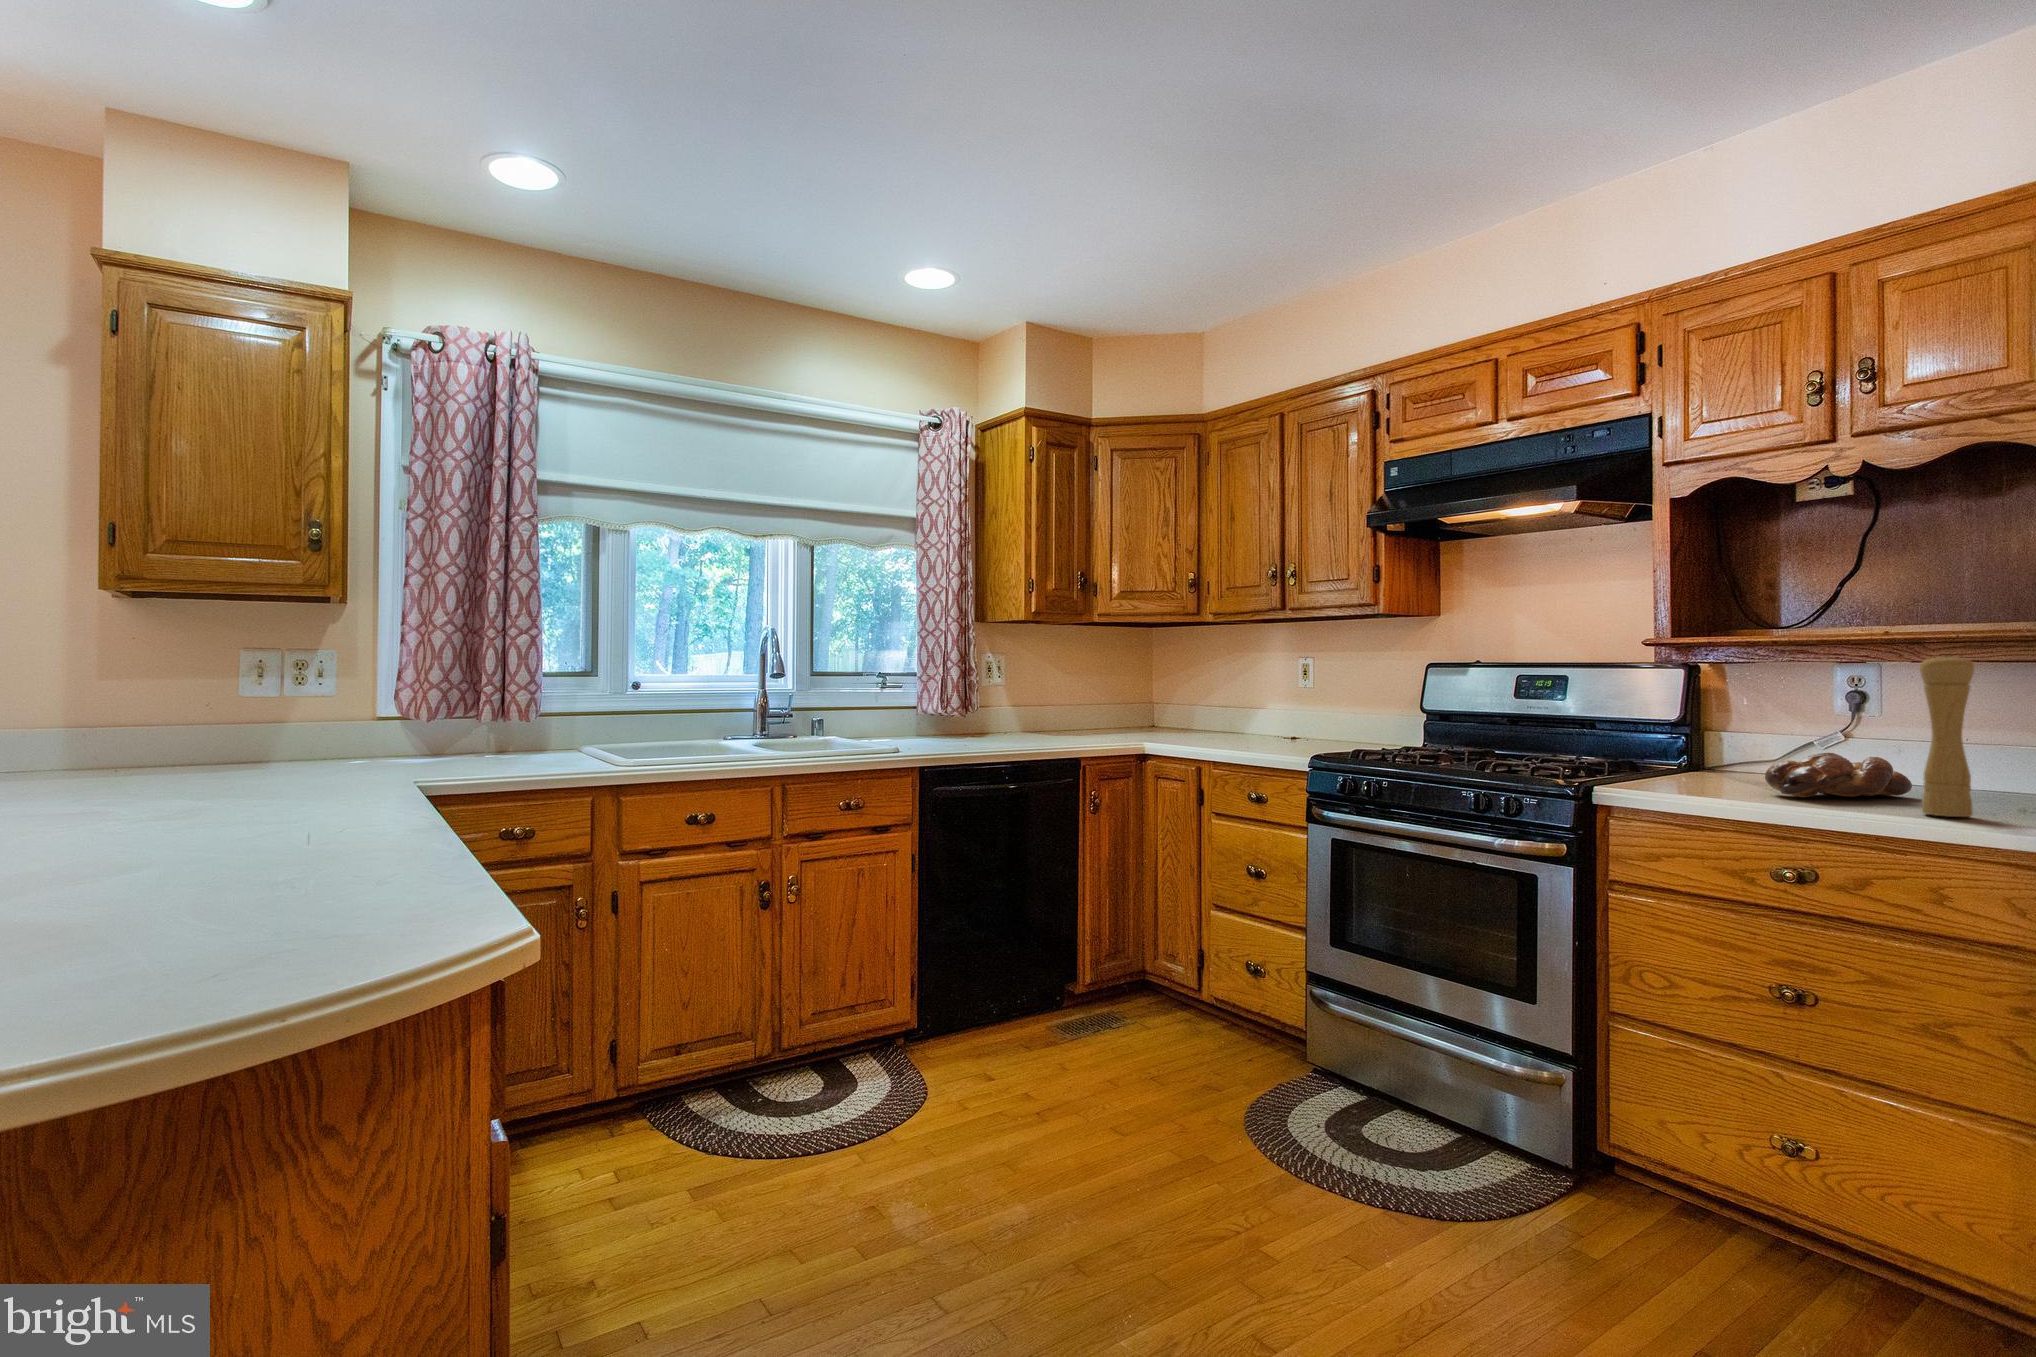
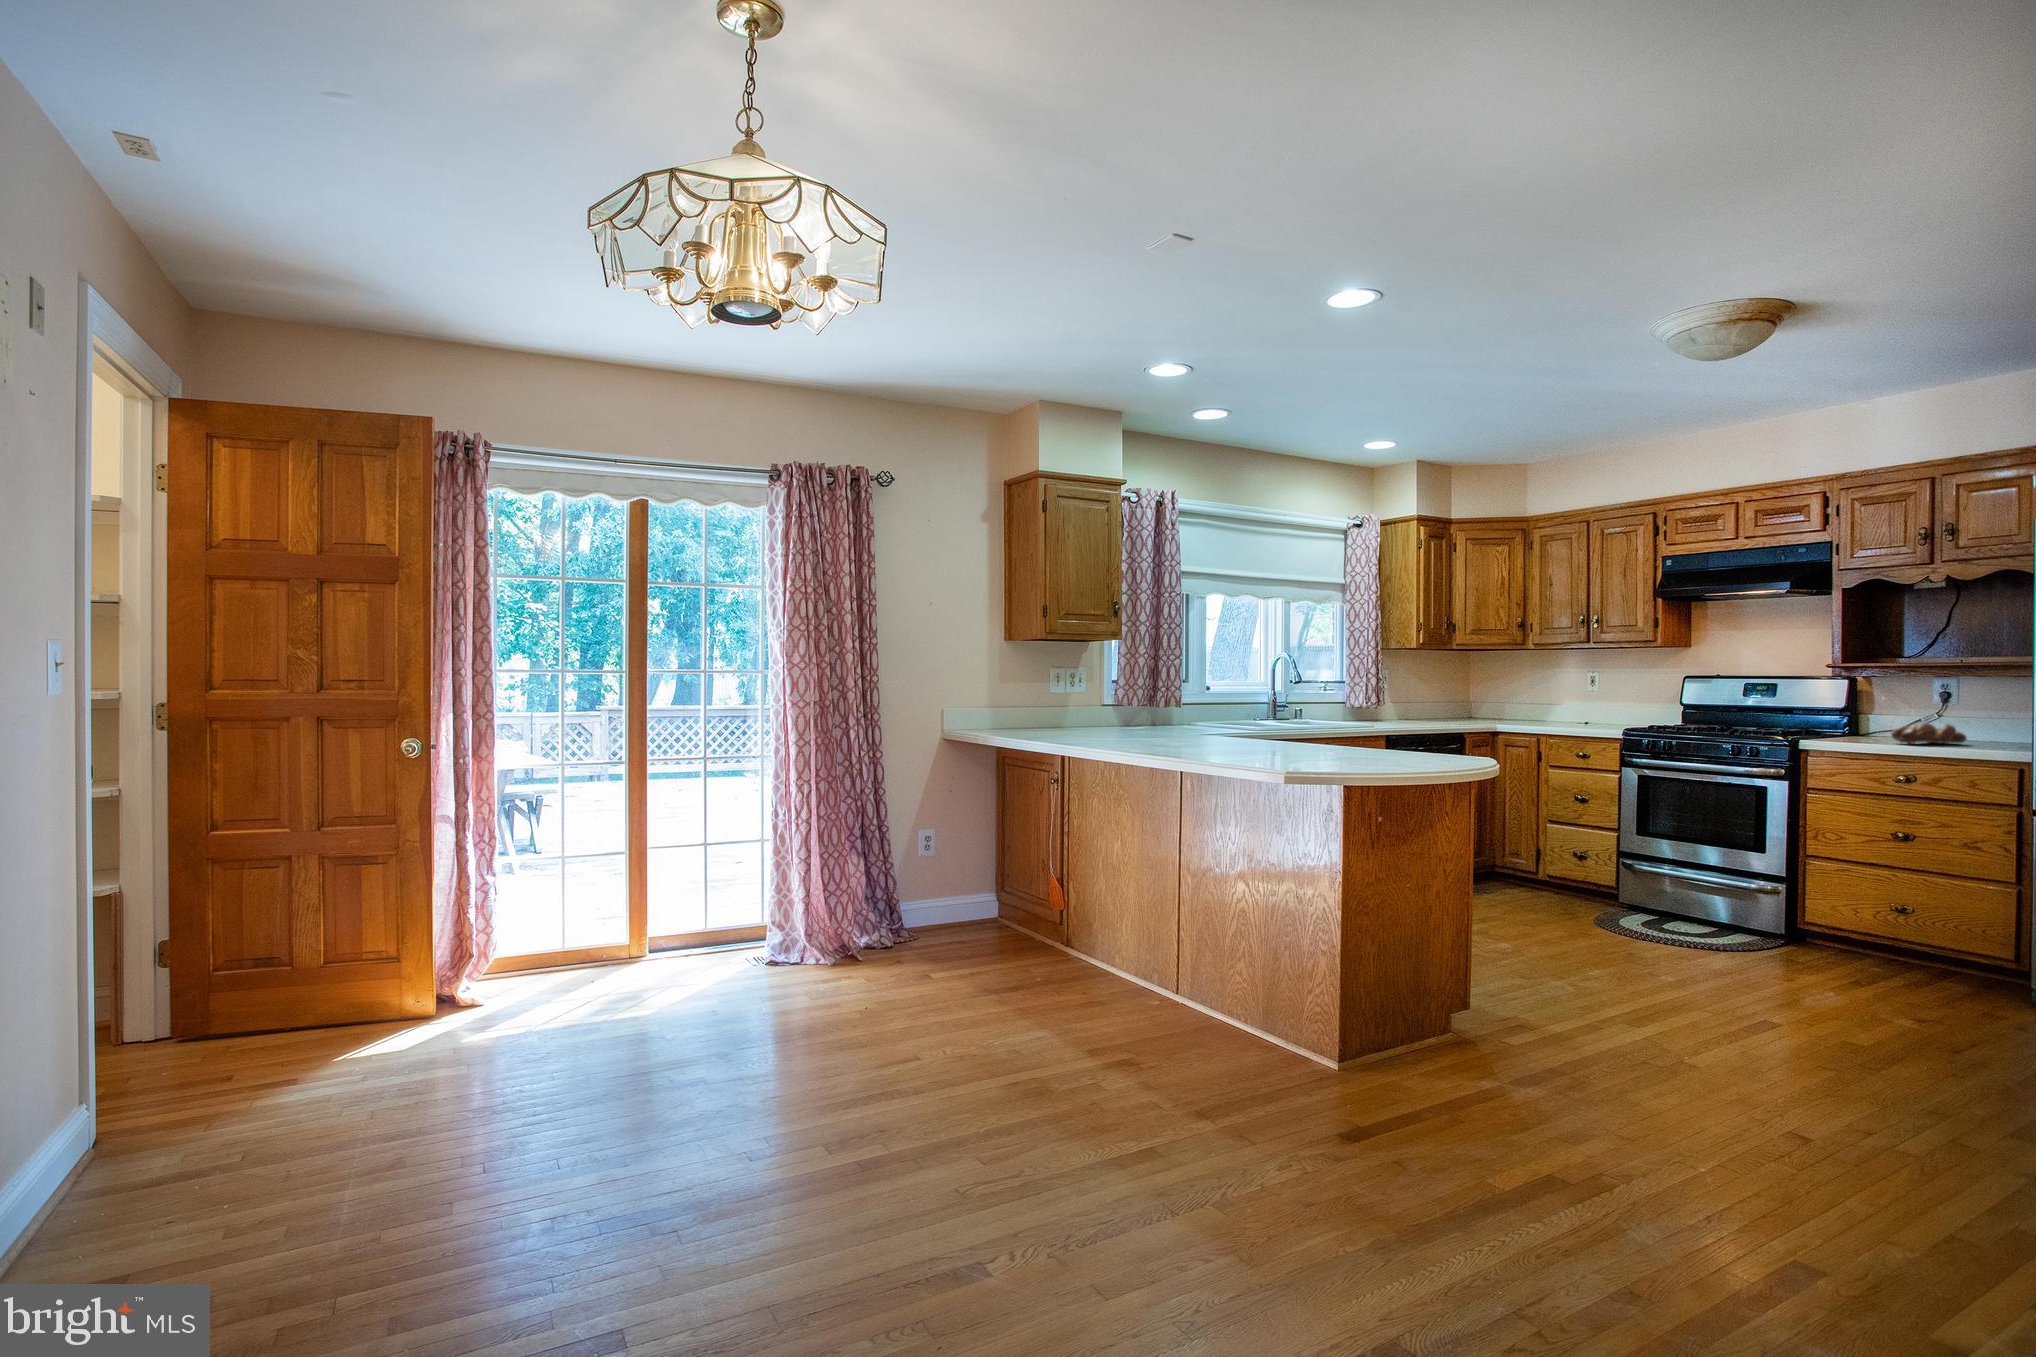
pepper mill: present [1920,655,1974,817] -> none [1963,674,1988,749]

